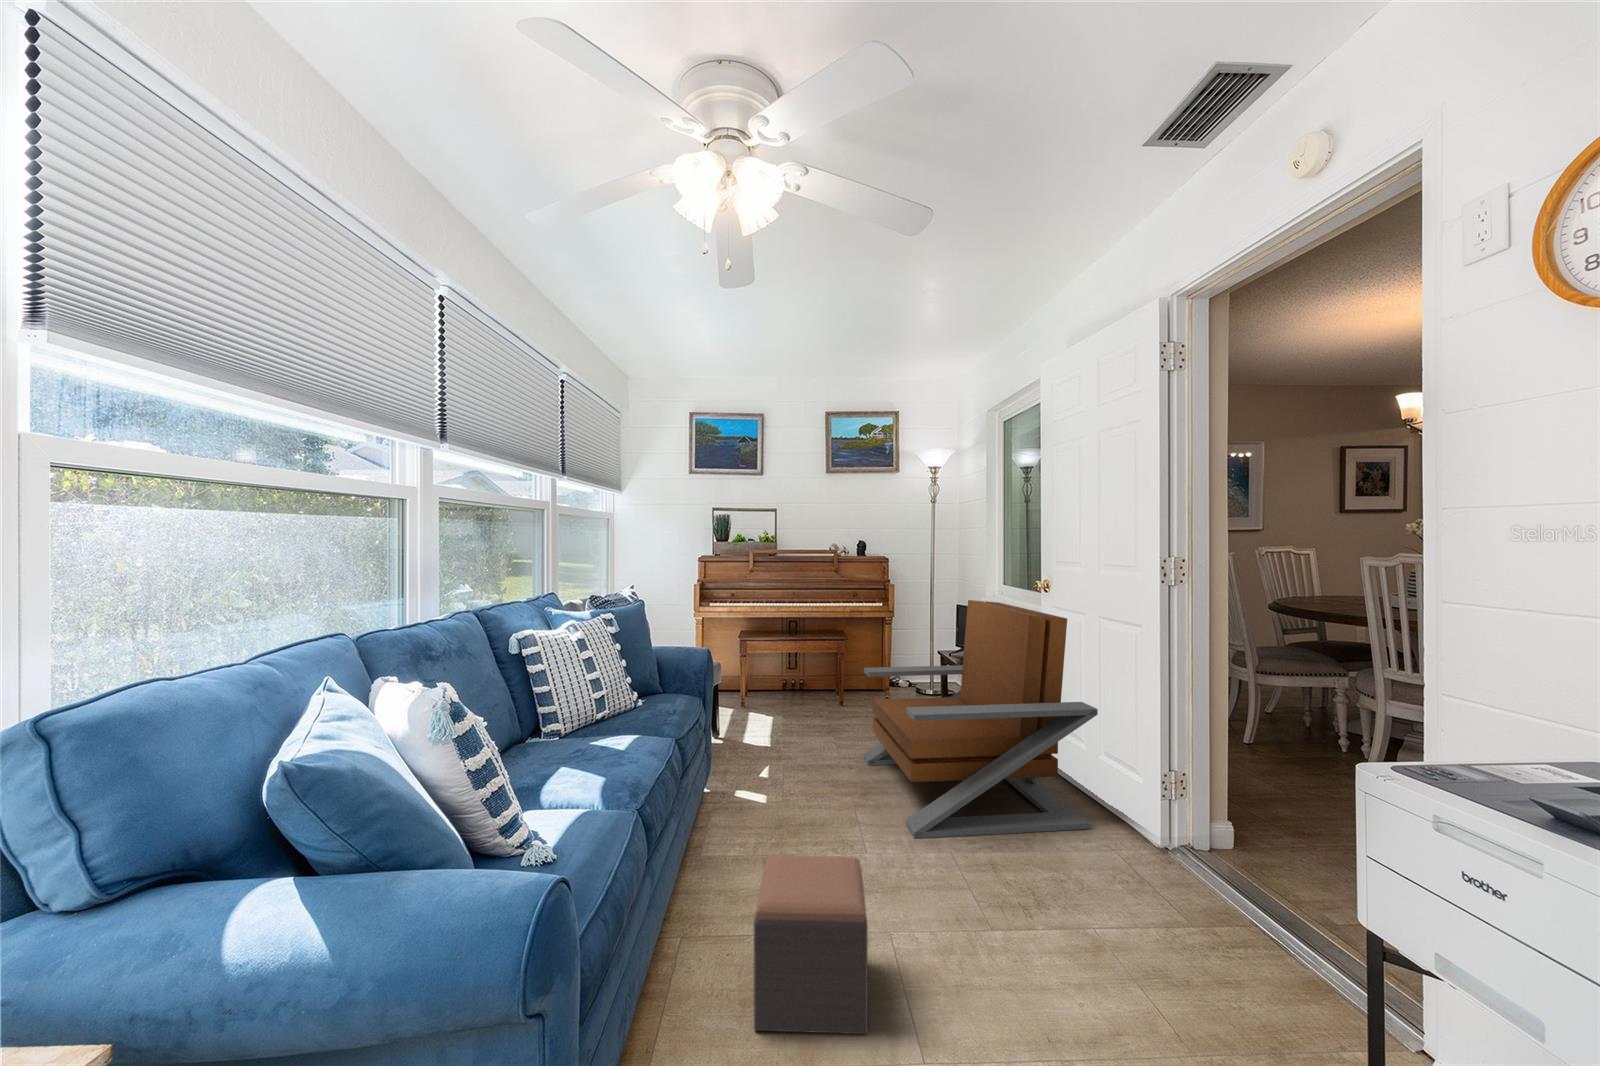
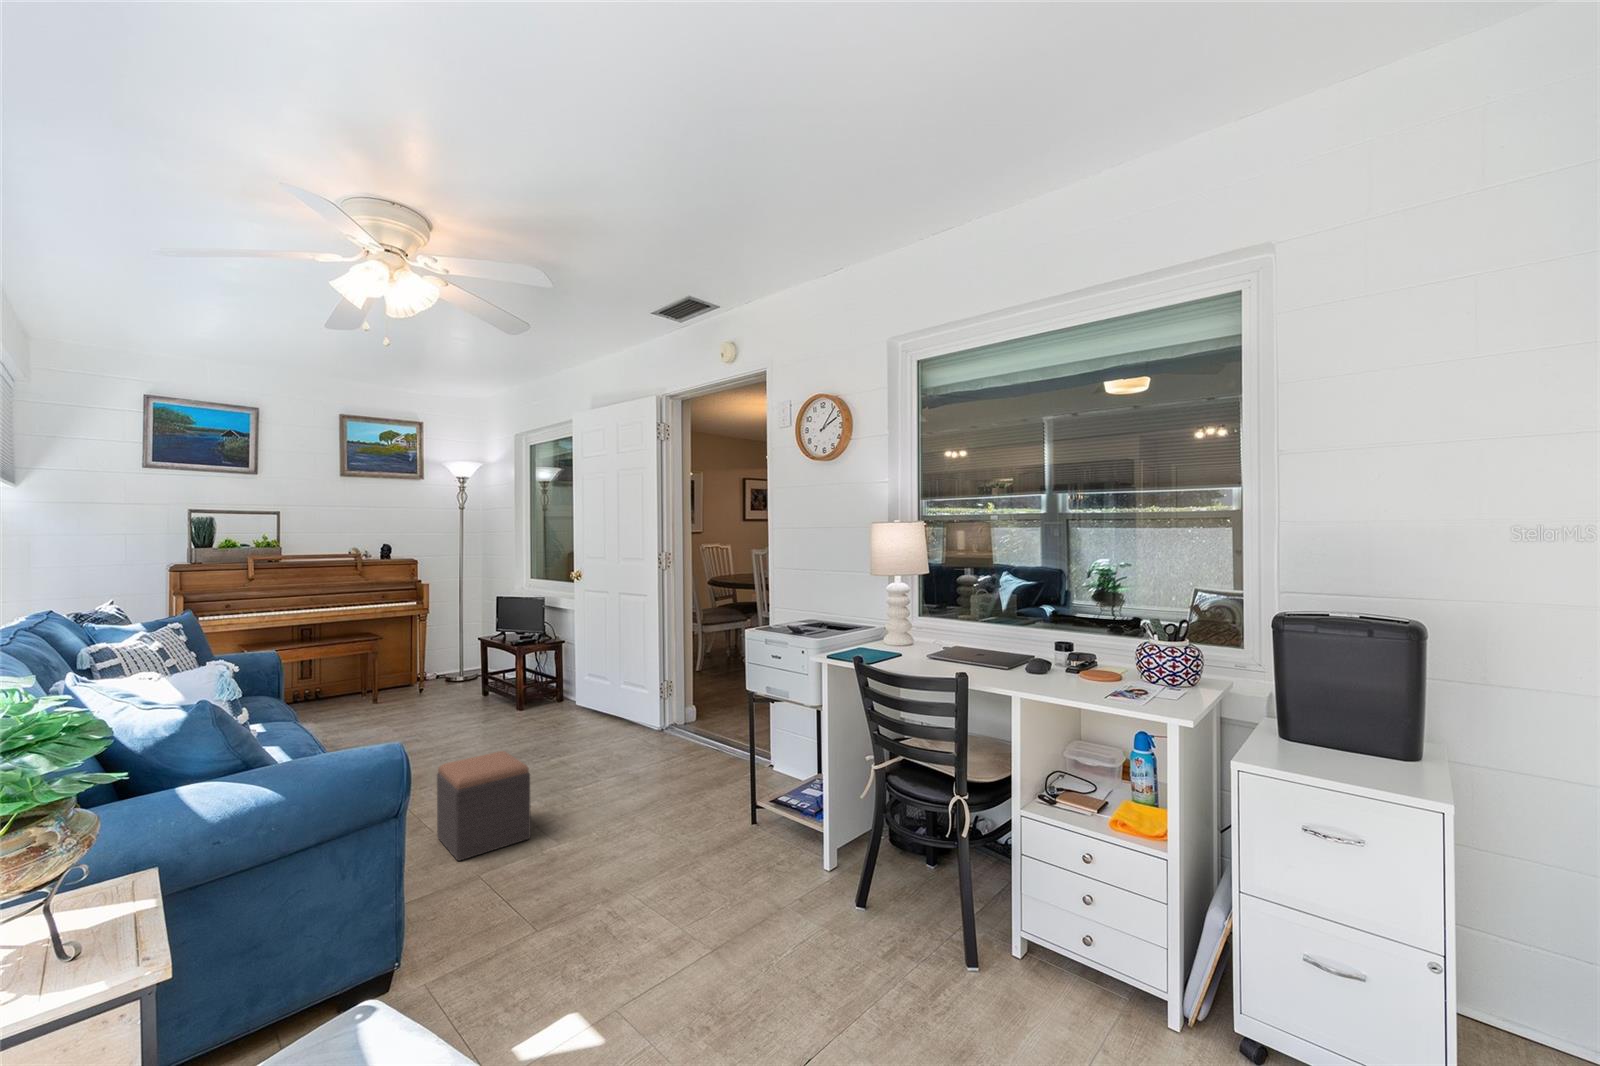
lounge chair: present [864,600,1098,838] -> none [428,590,624,763]

